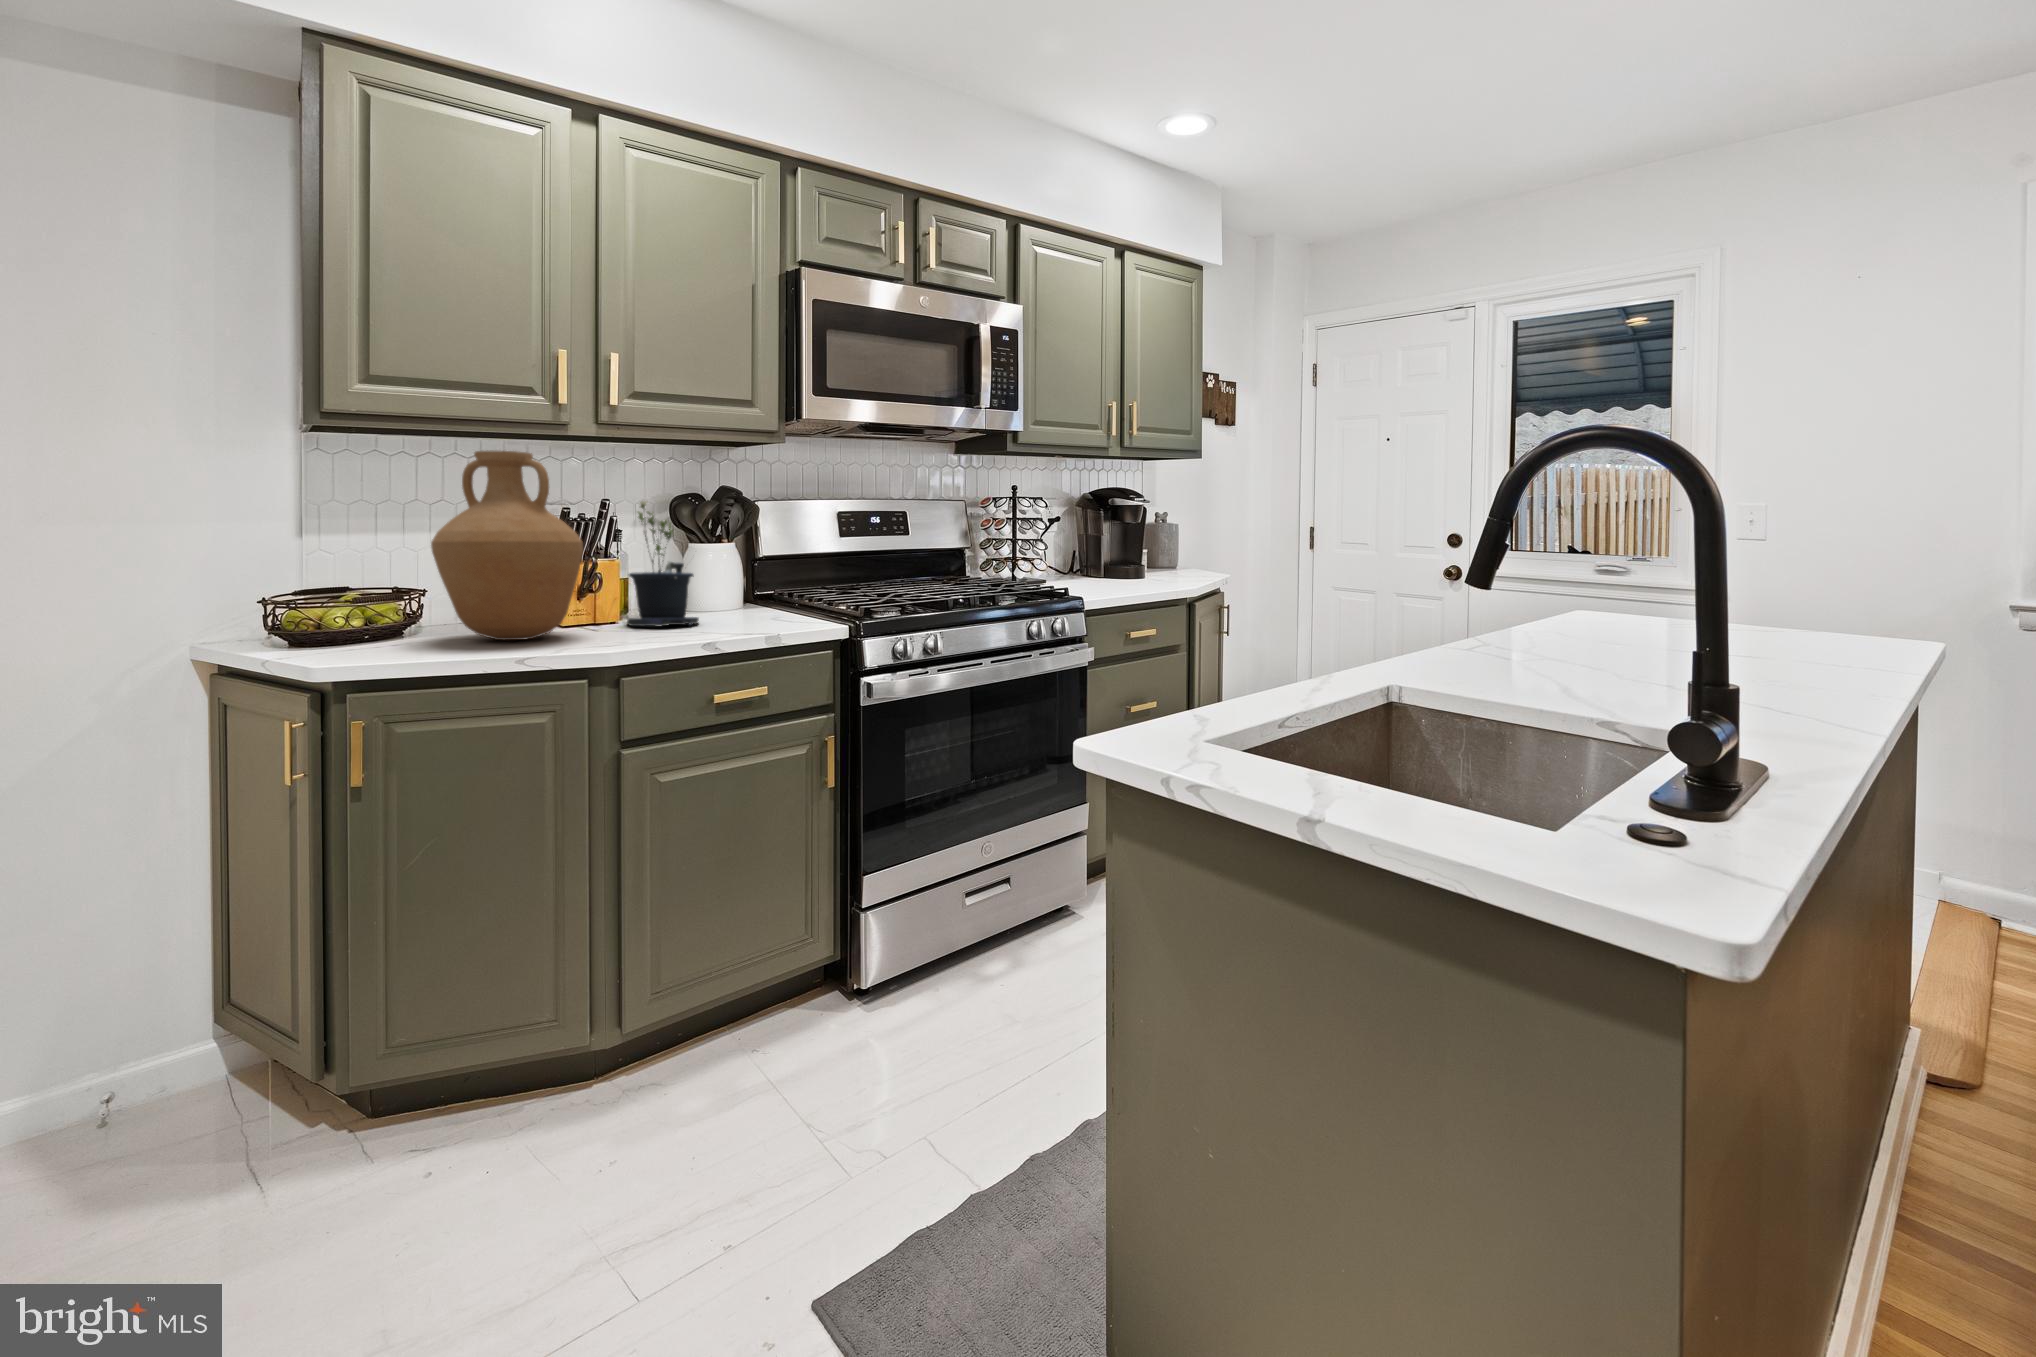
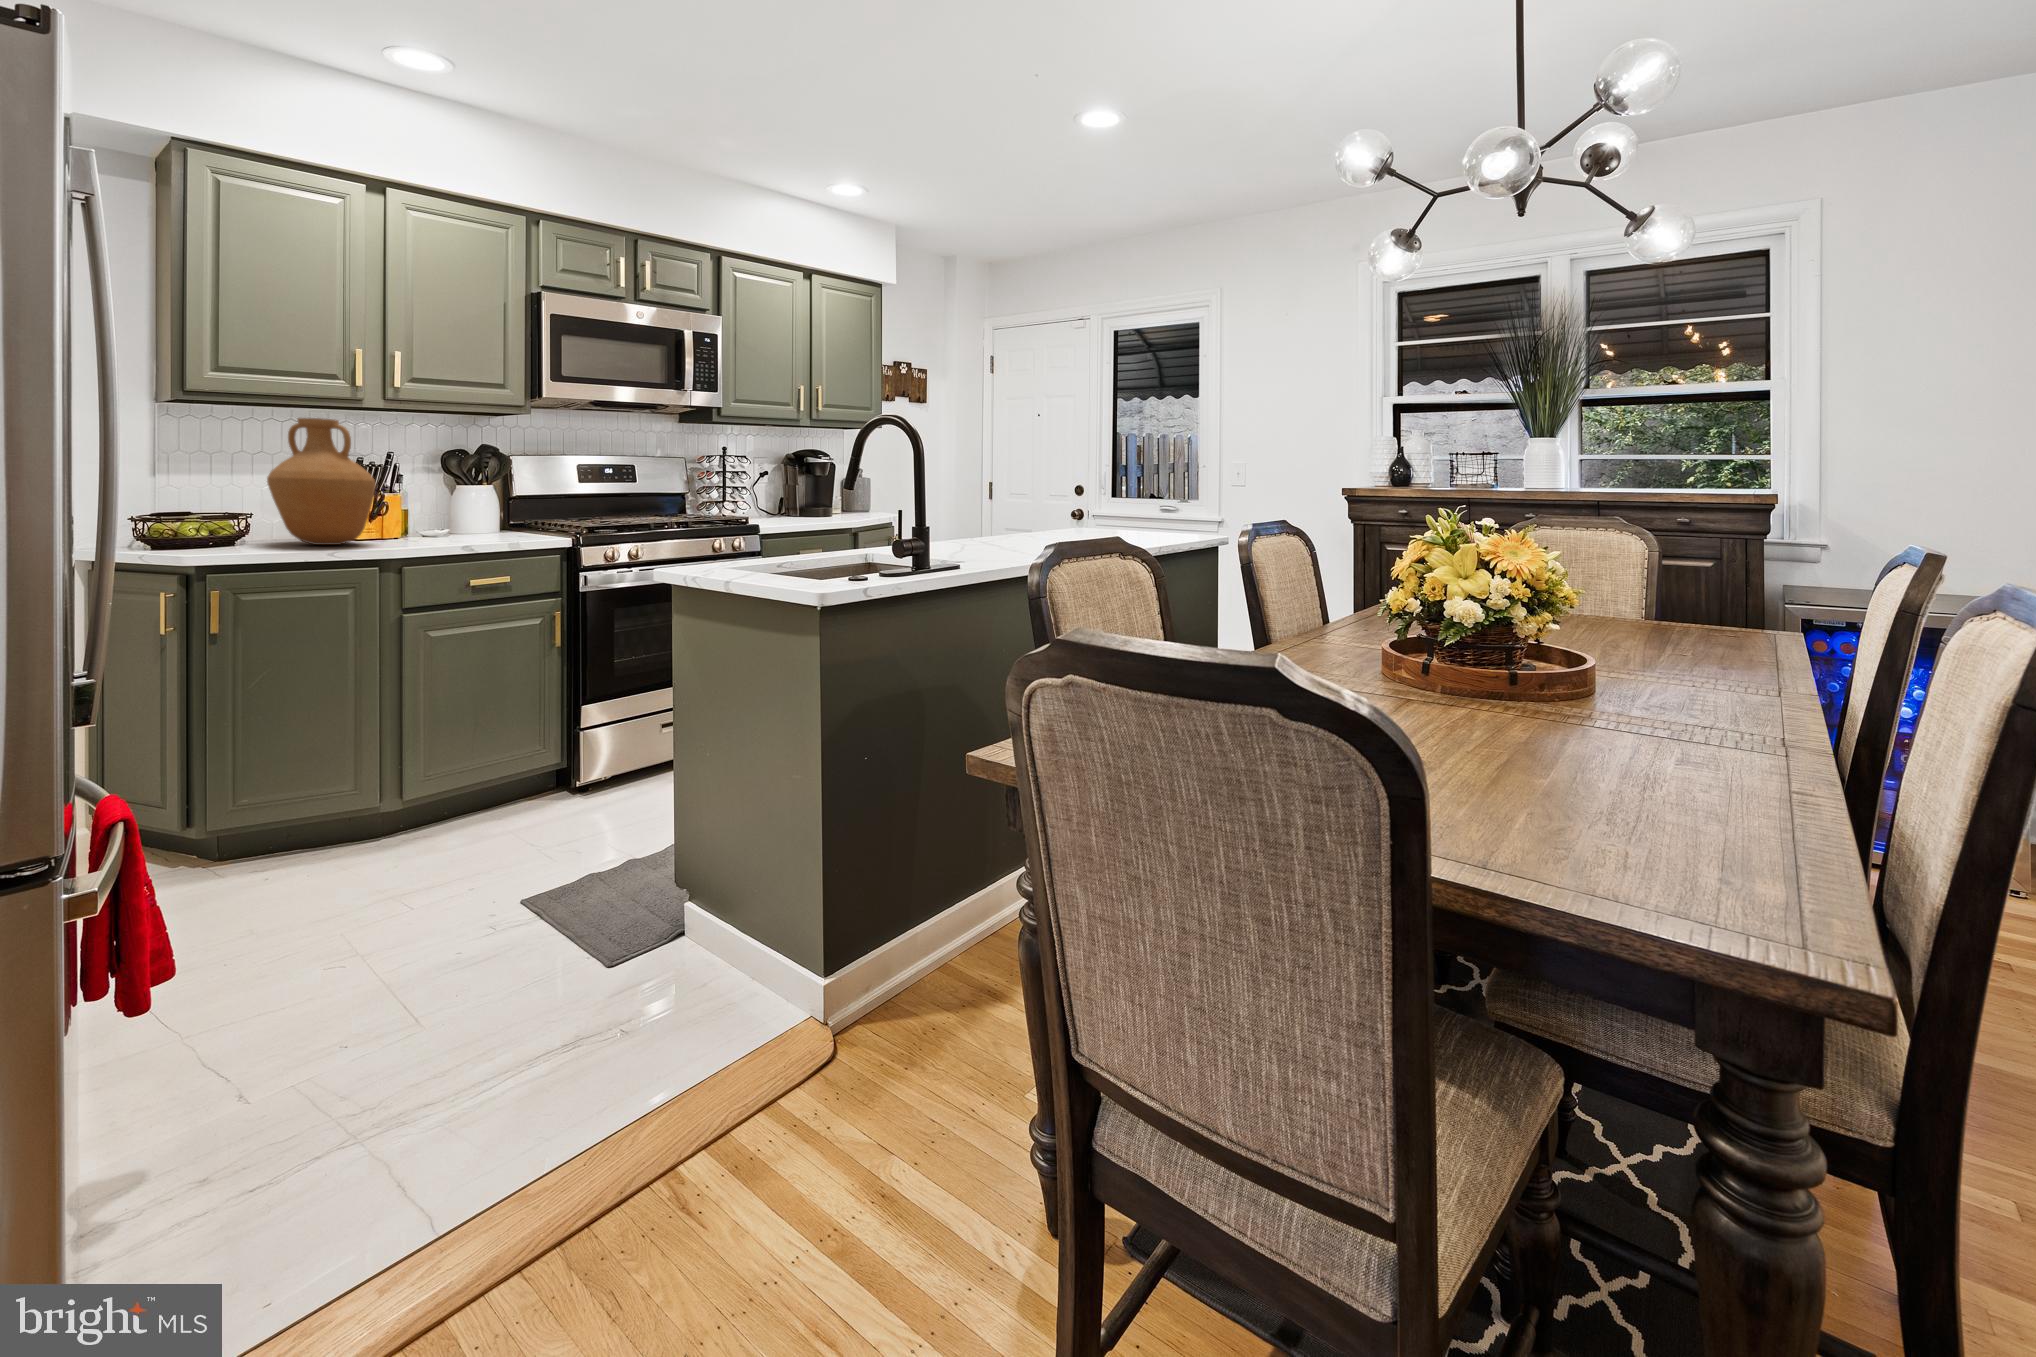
potted plant: present [627,501,699,626] -> none [408,453,463,540]

